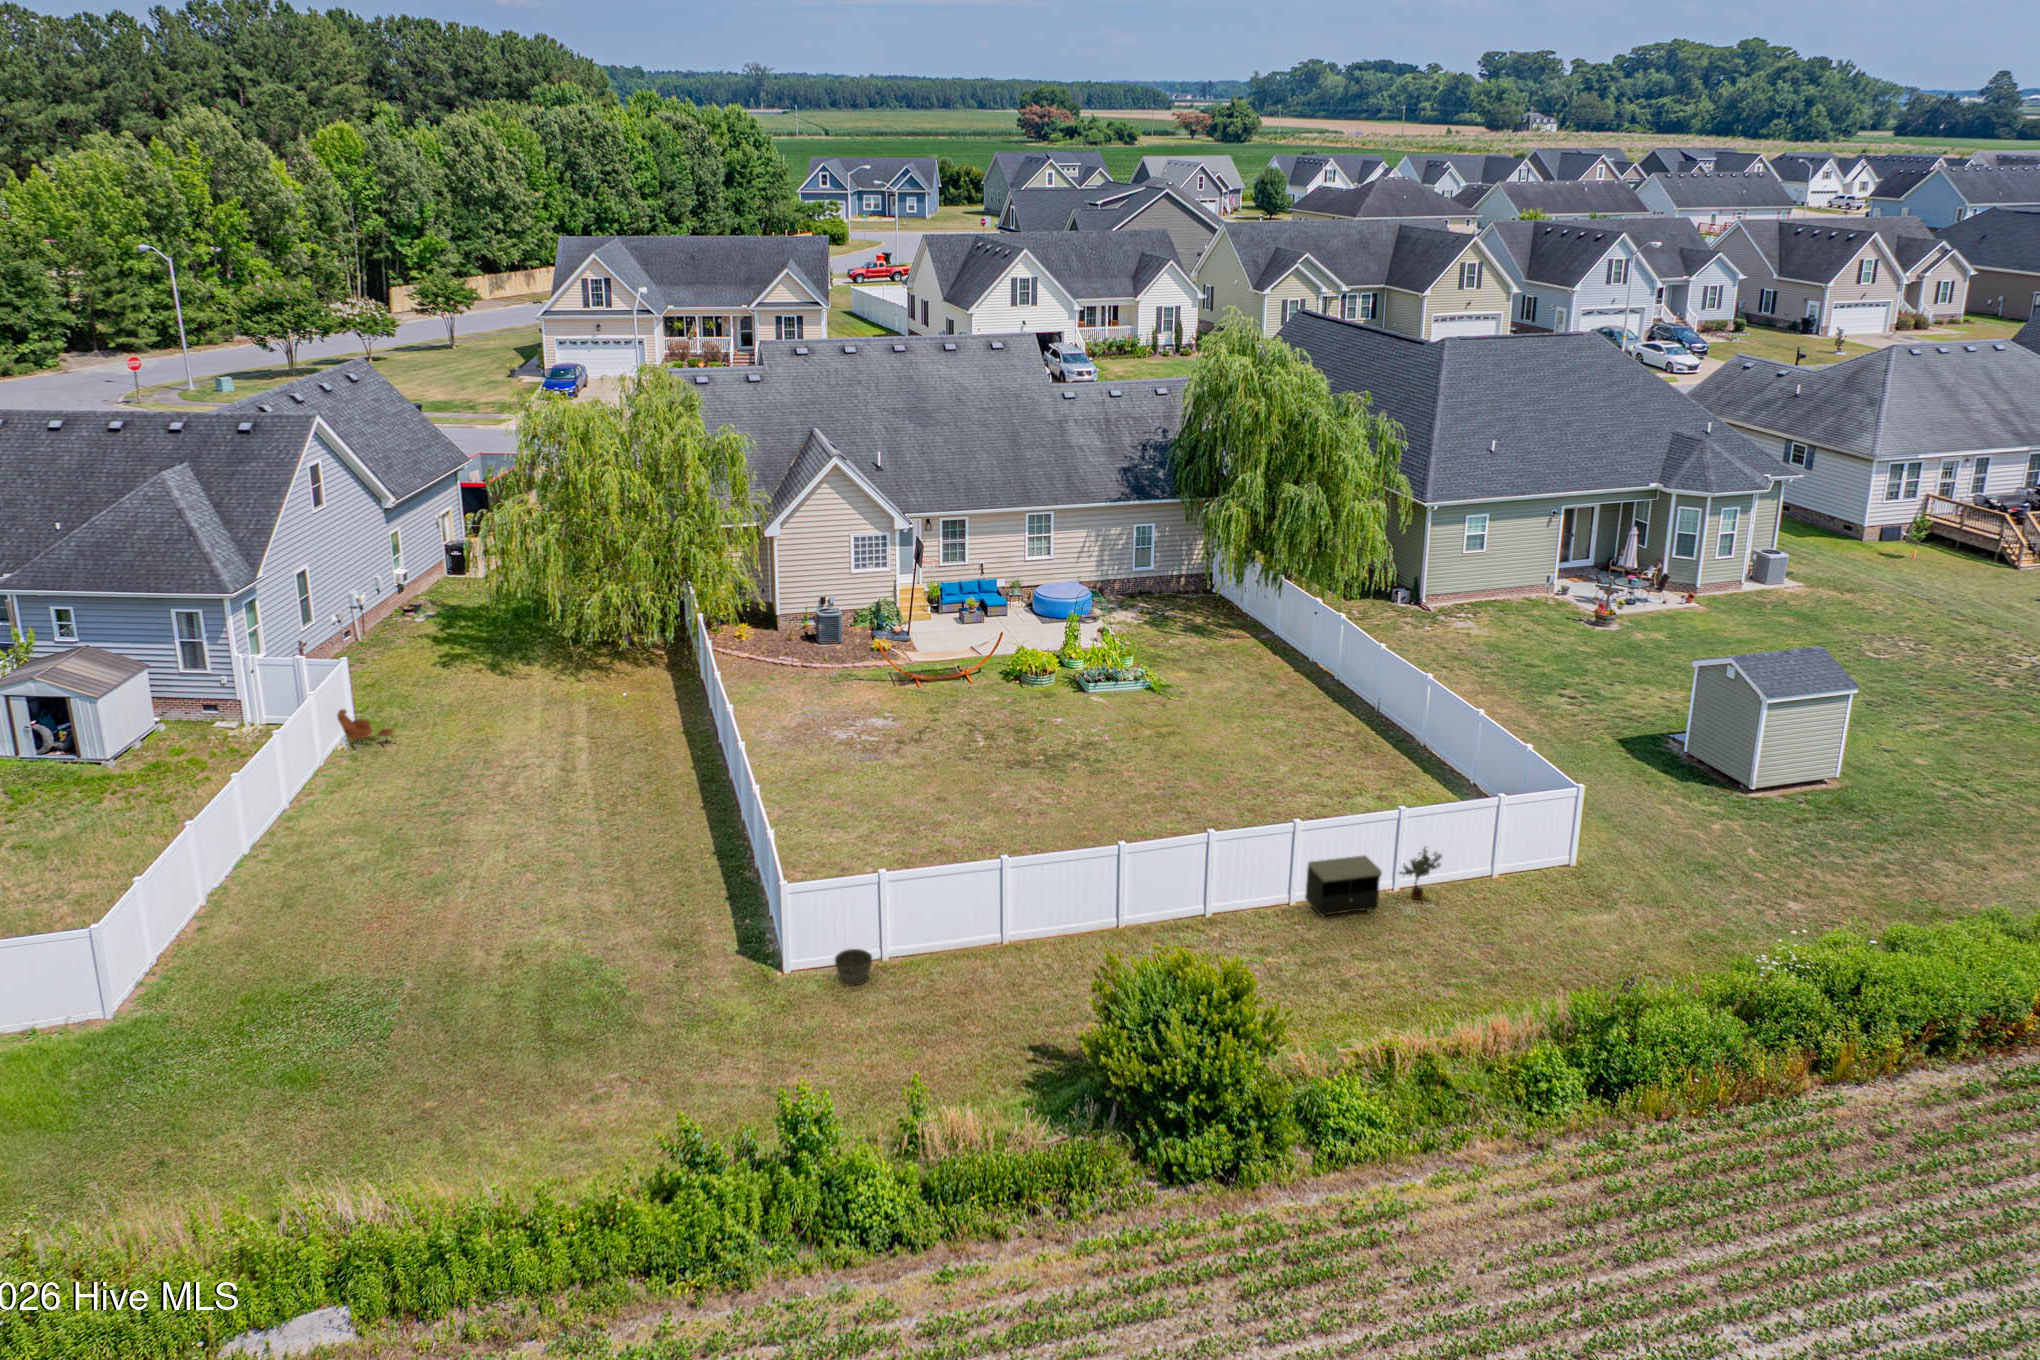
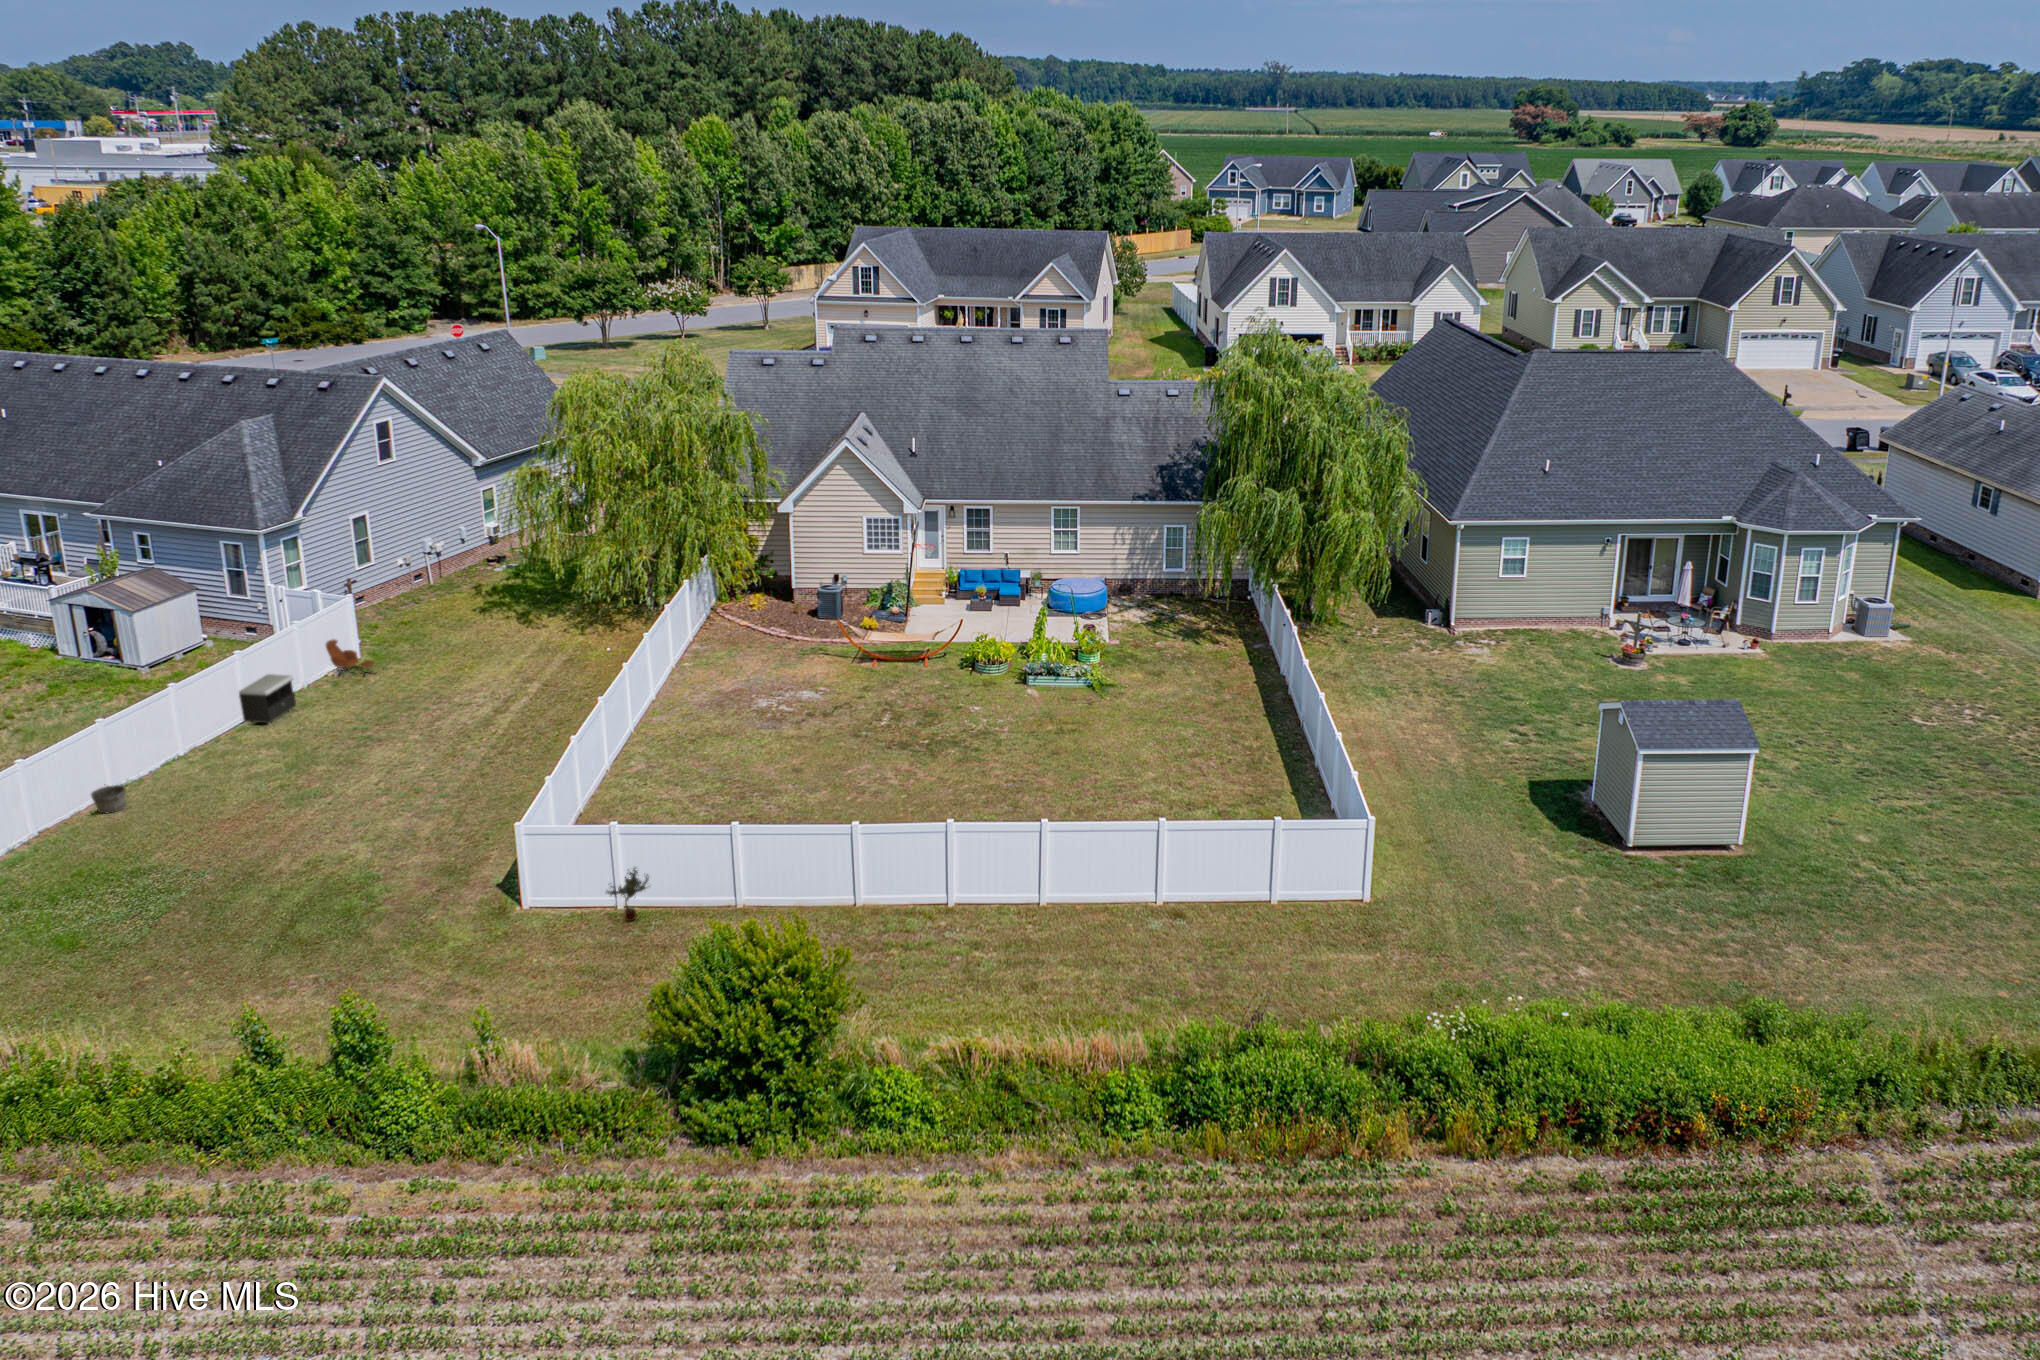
potted tree: present [1400,847,1442,899] -> present [606,868,649,921]
storage bench: present [1305,855,1382,917] -> present [239,674,296,724]
wooden bucket: present [835,949,872,986] -> present [91,785,126,813]

